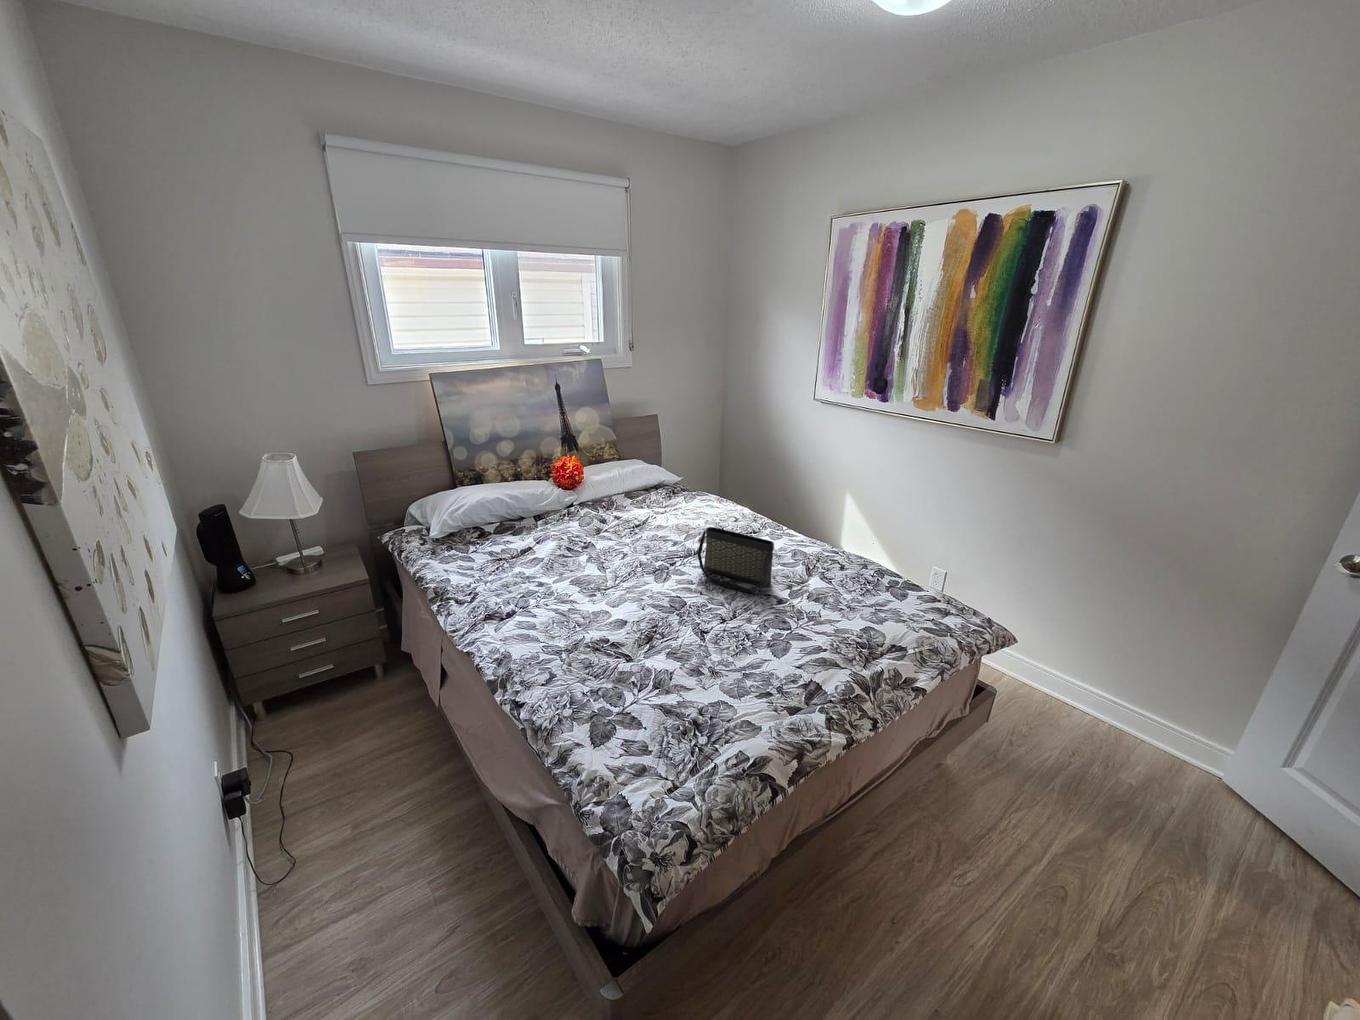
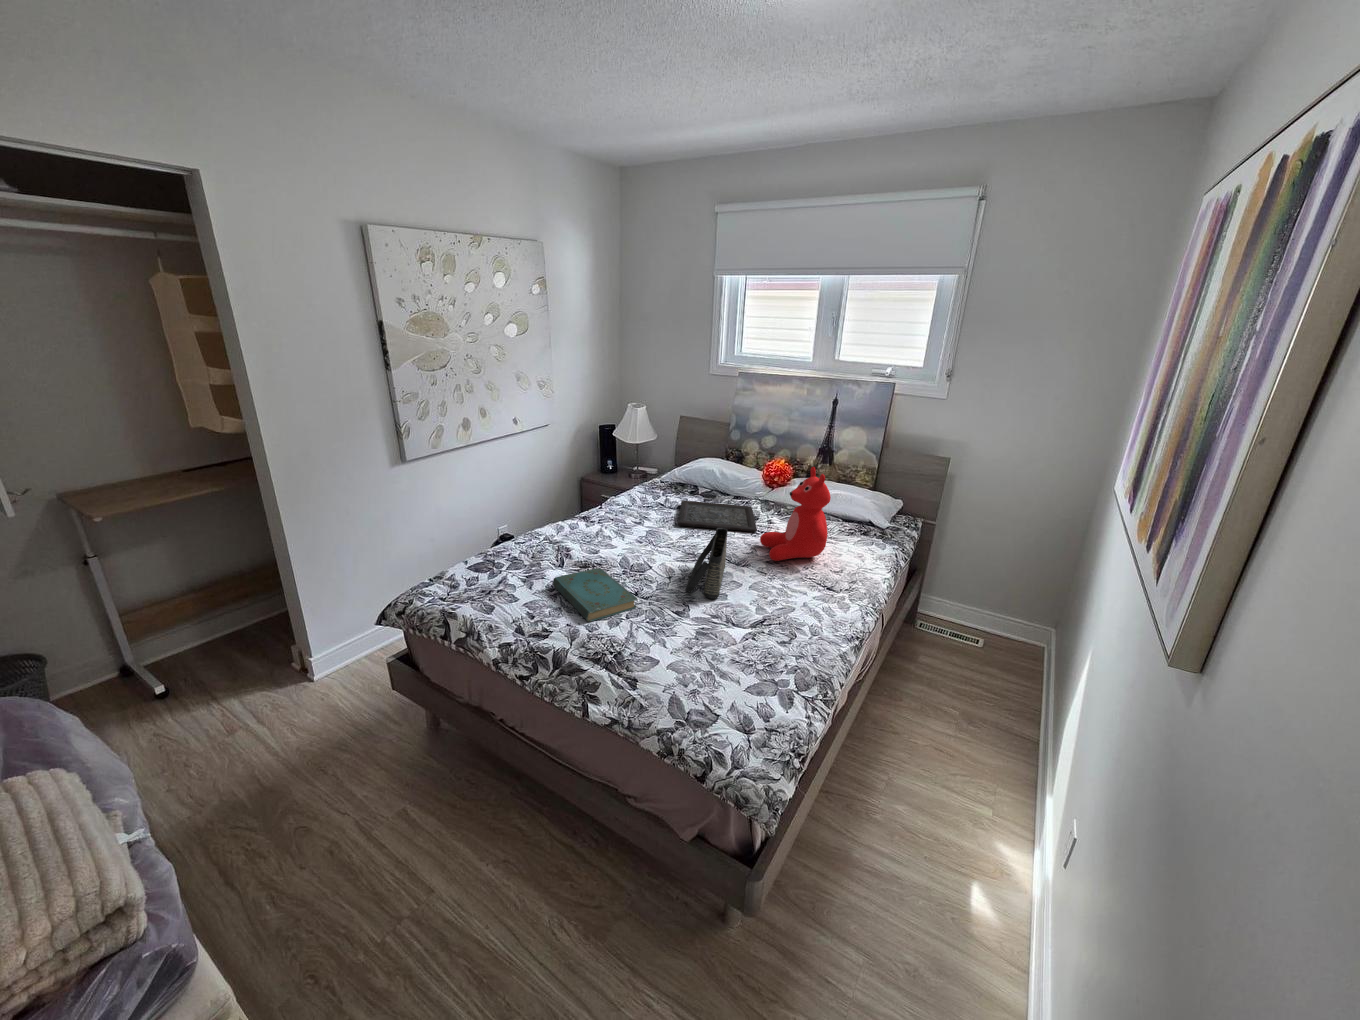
teddy bear: none [665,445,733,540] -> present [760,467,831,561]
tray: none [527,518,640,565] -> present [678,500,757,532]
book: none [696,617,800,670] -> present [553,568,638,622]

